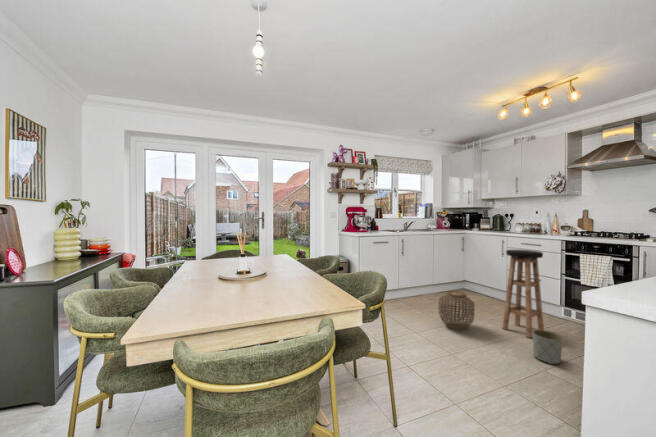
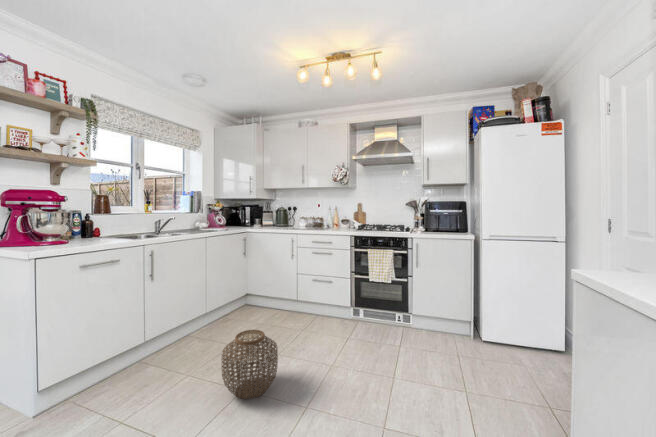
bar stool: present [503,250,544,338] -> none [309,252,350,370]
planter: present [532,330,563,364] -> none [359,363,392,415]

